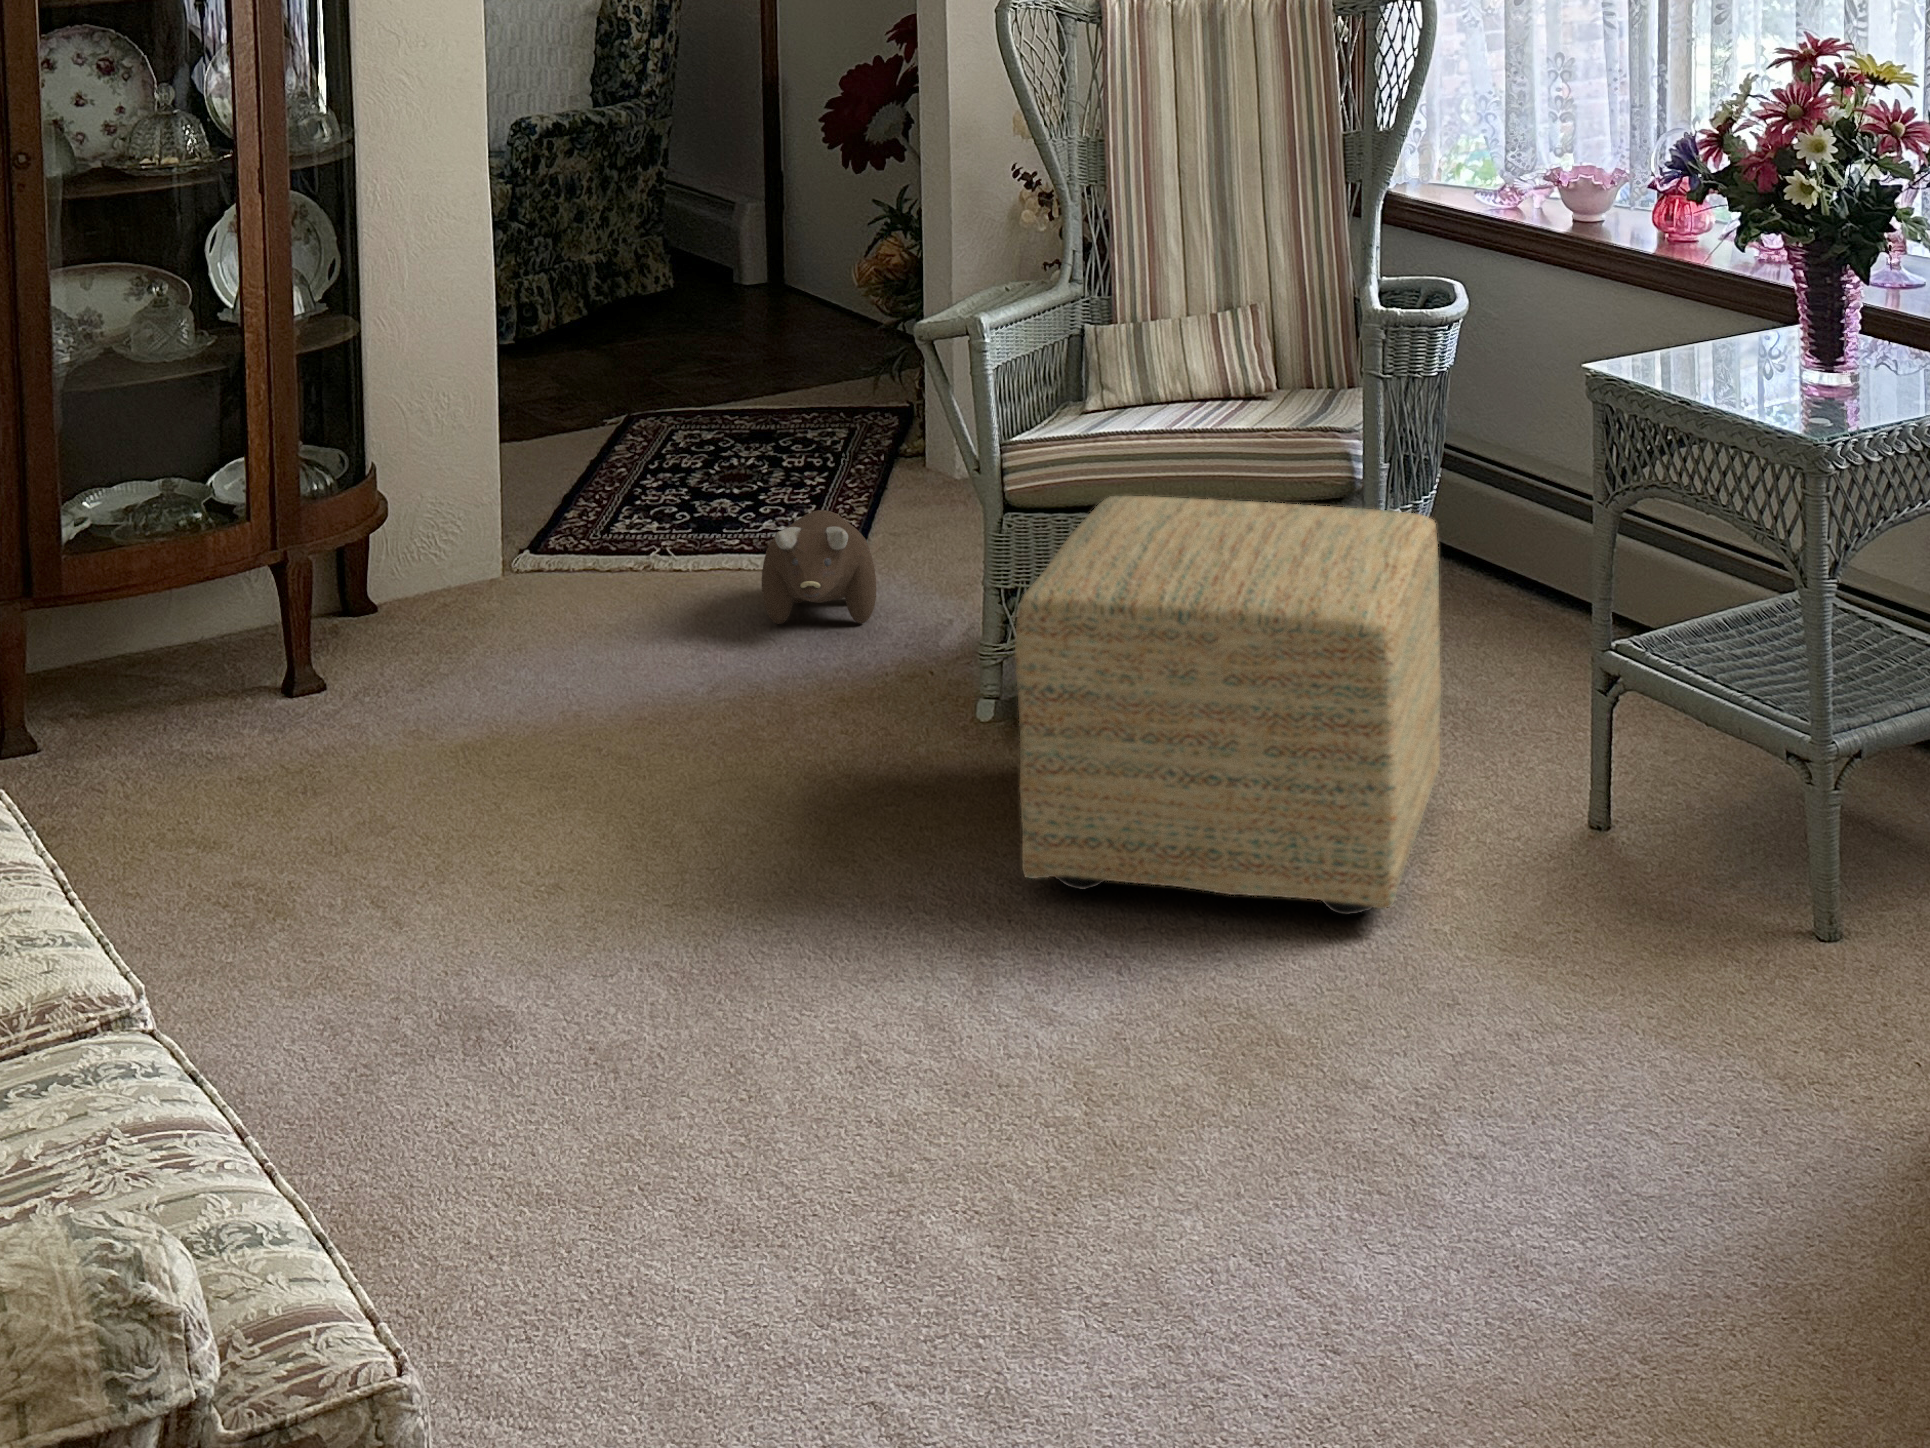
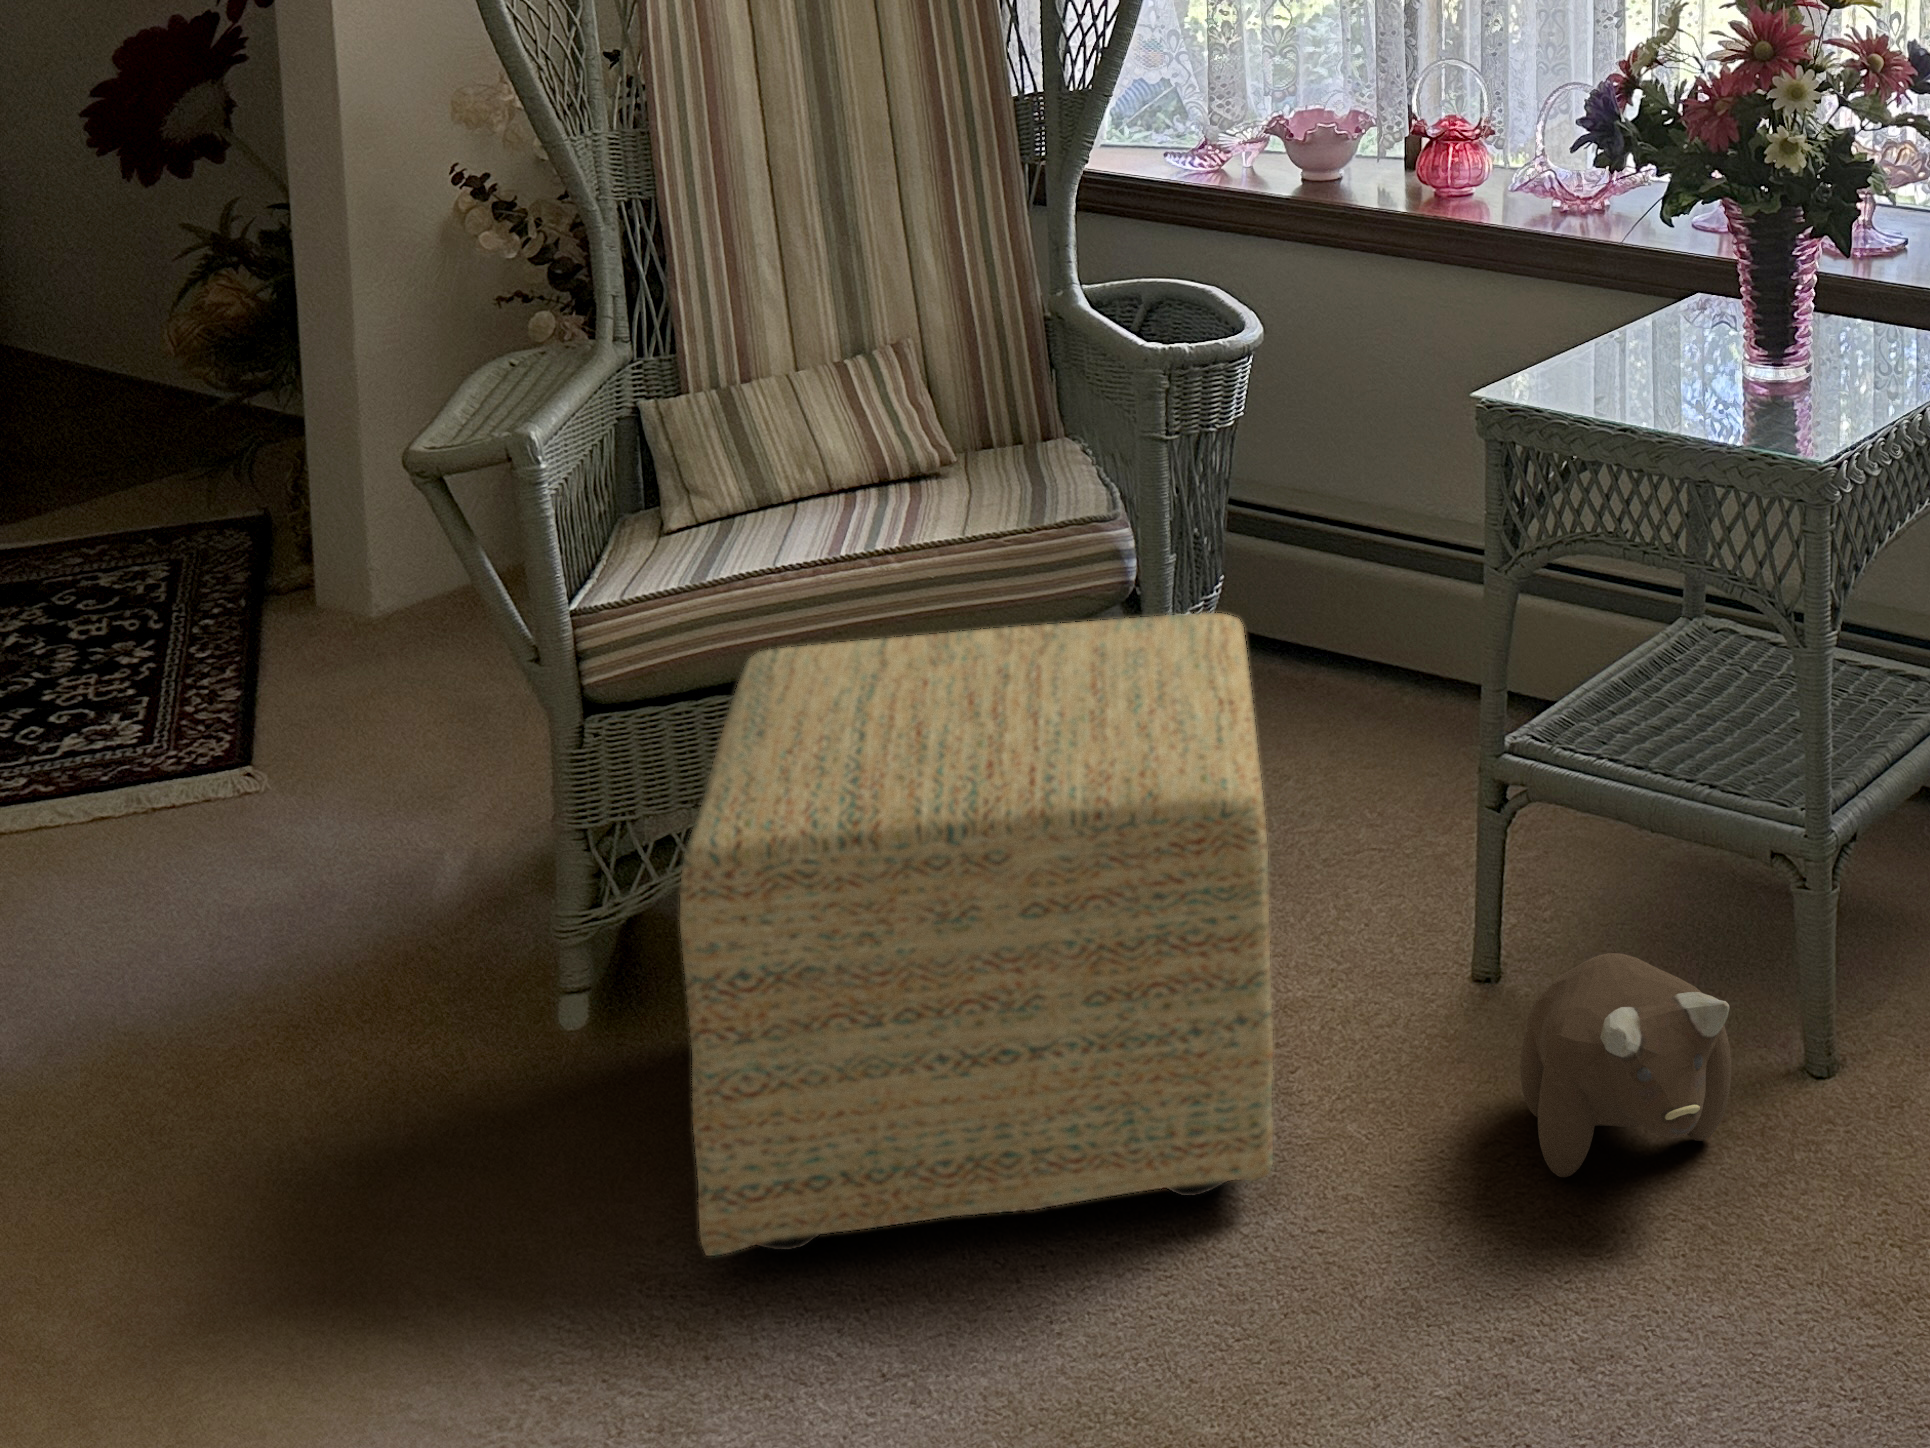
plush toy: present [762,510,877,624] -> present [1520,953,1731,1177]

